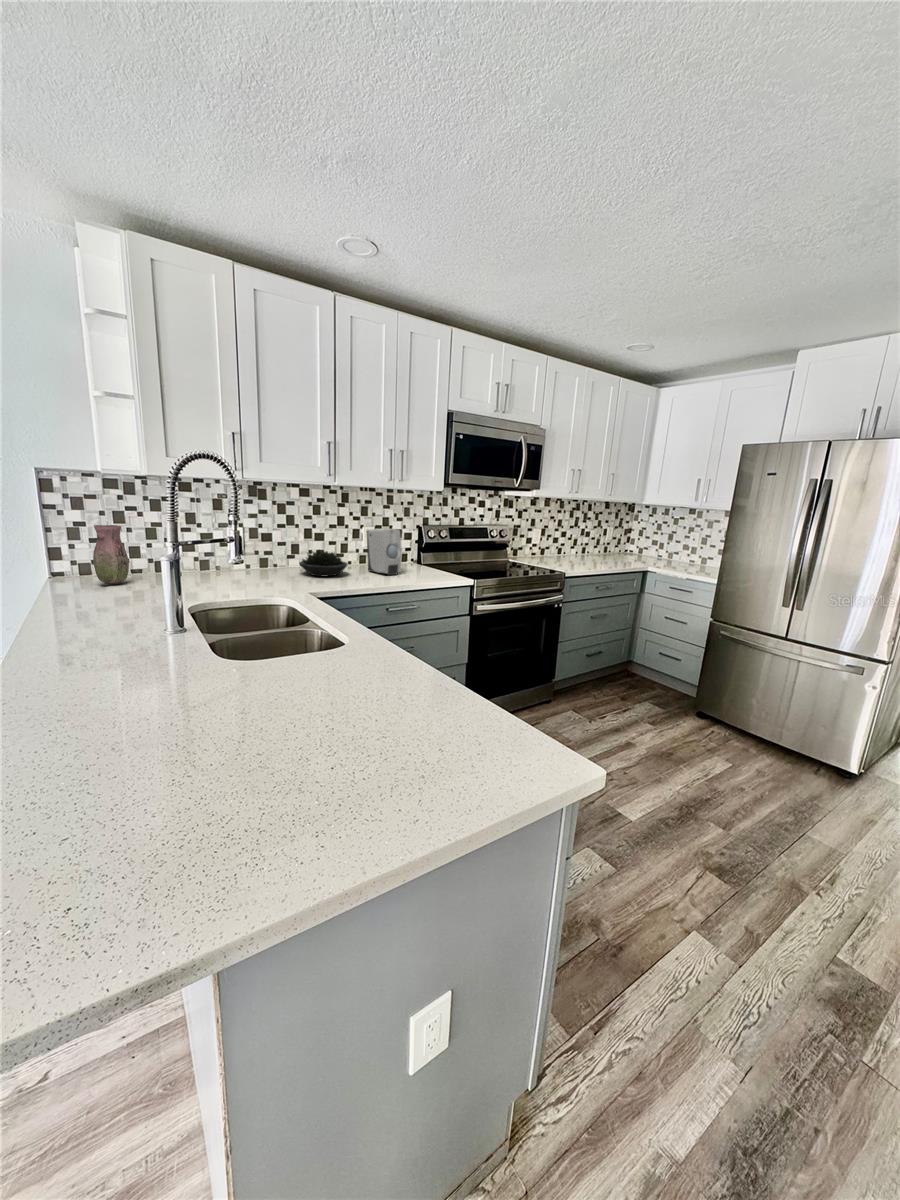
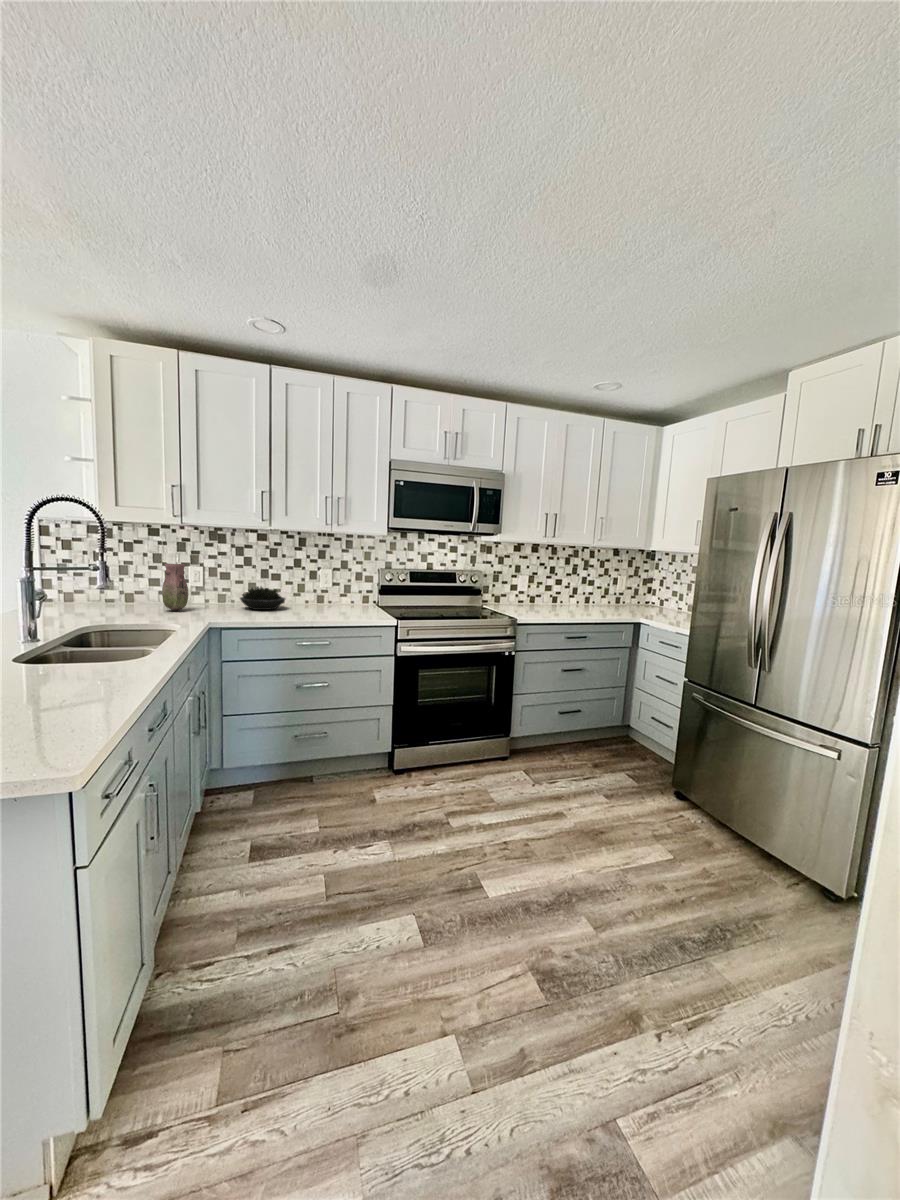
vase: present [93,525,129,585] -> present [162,563,189,611]
soap dispenser: present [366,529,402,575] -> none [310,569,337,612]

